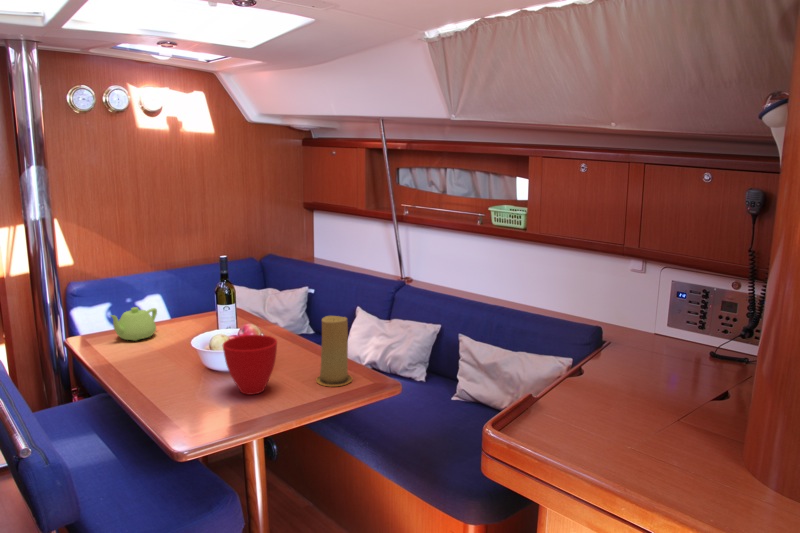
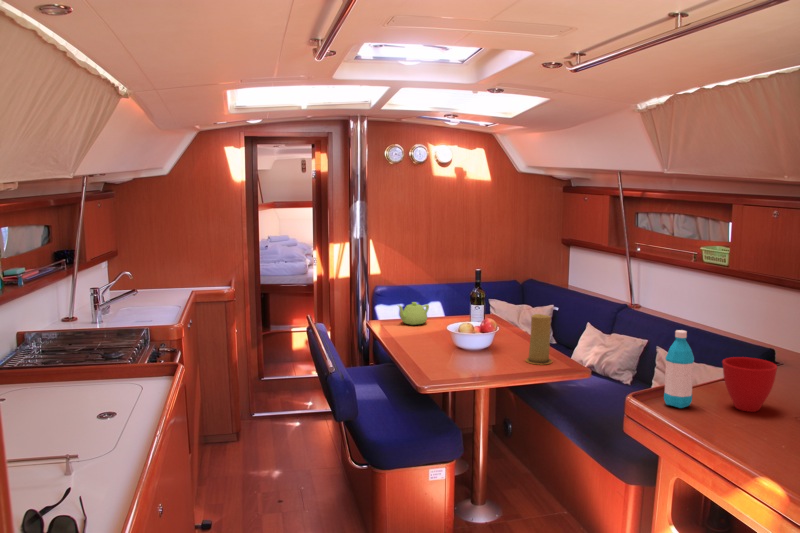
cup: present [223,335,277,395] -> present [723,357,777,412]
water bottle: none [542,335,584,443] -> present [664,330,694,408]

